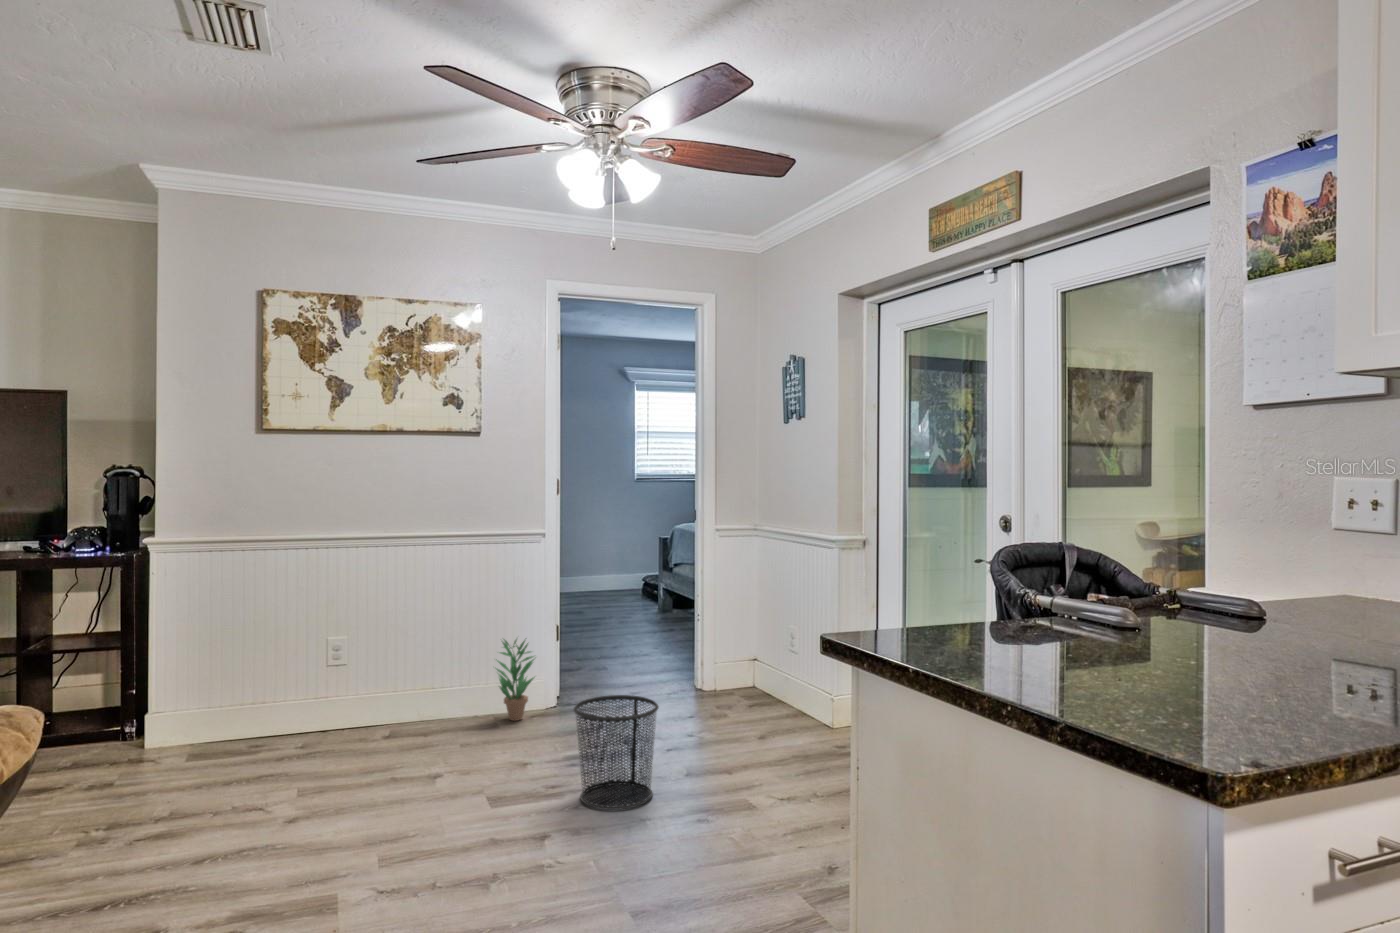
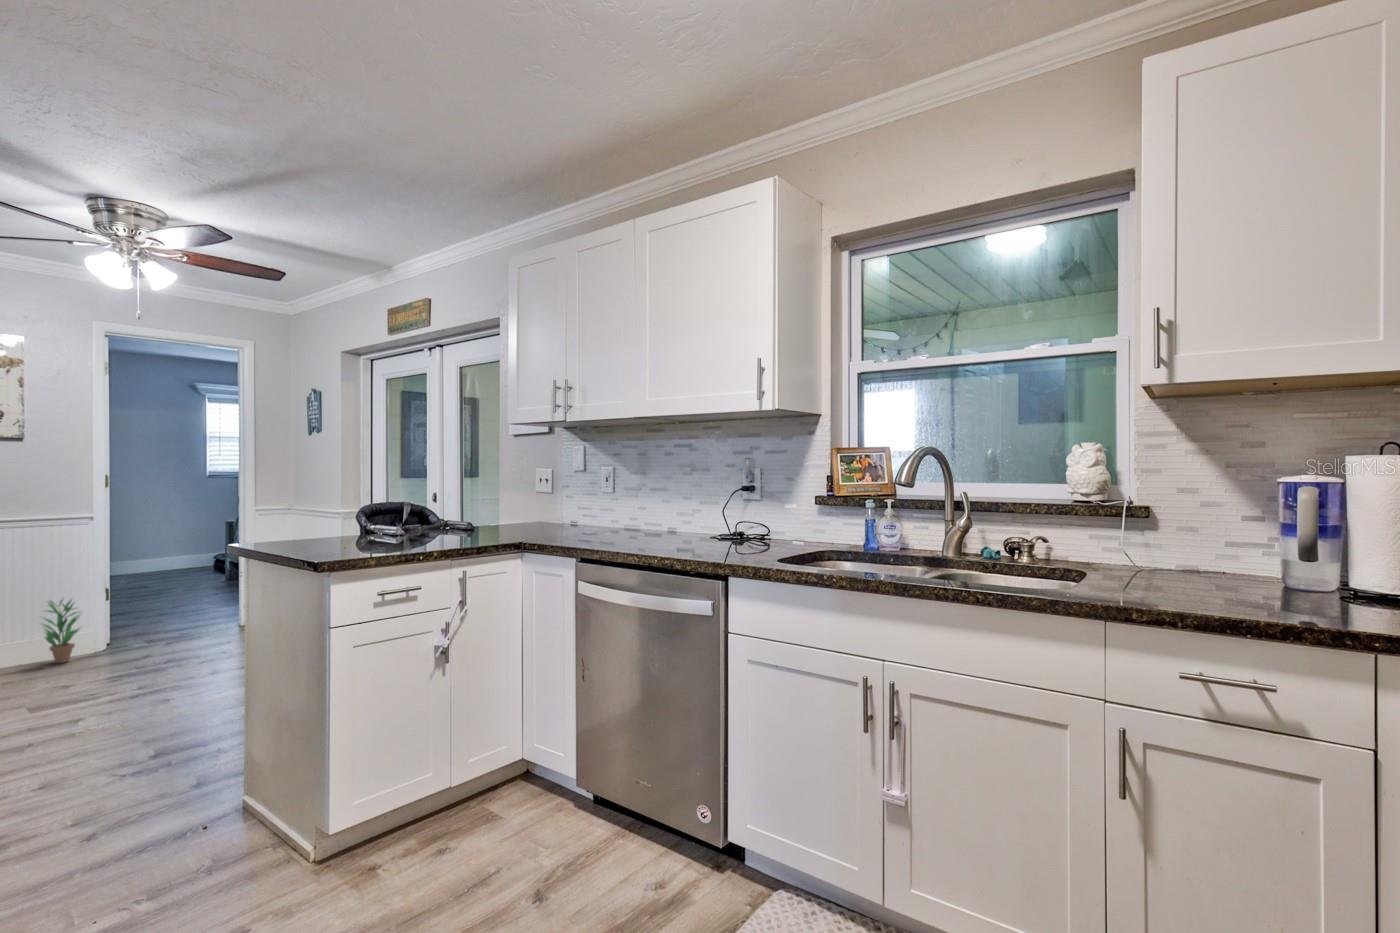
waste bin: present [574,695,659,810] -> none [108,624,183,701]

